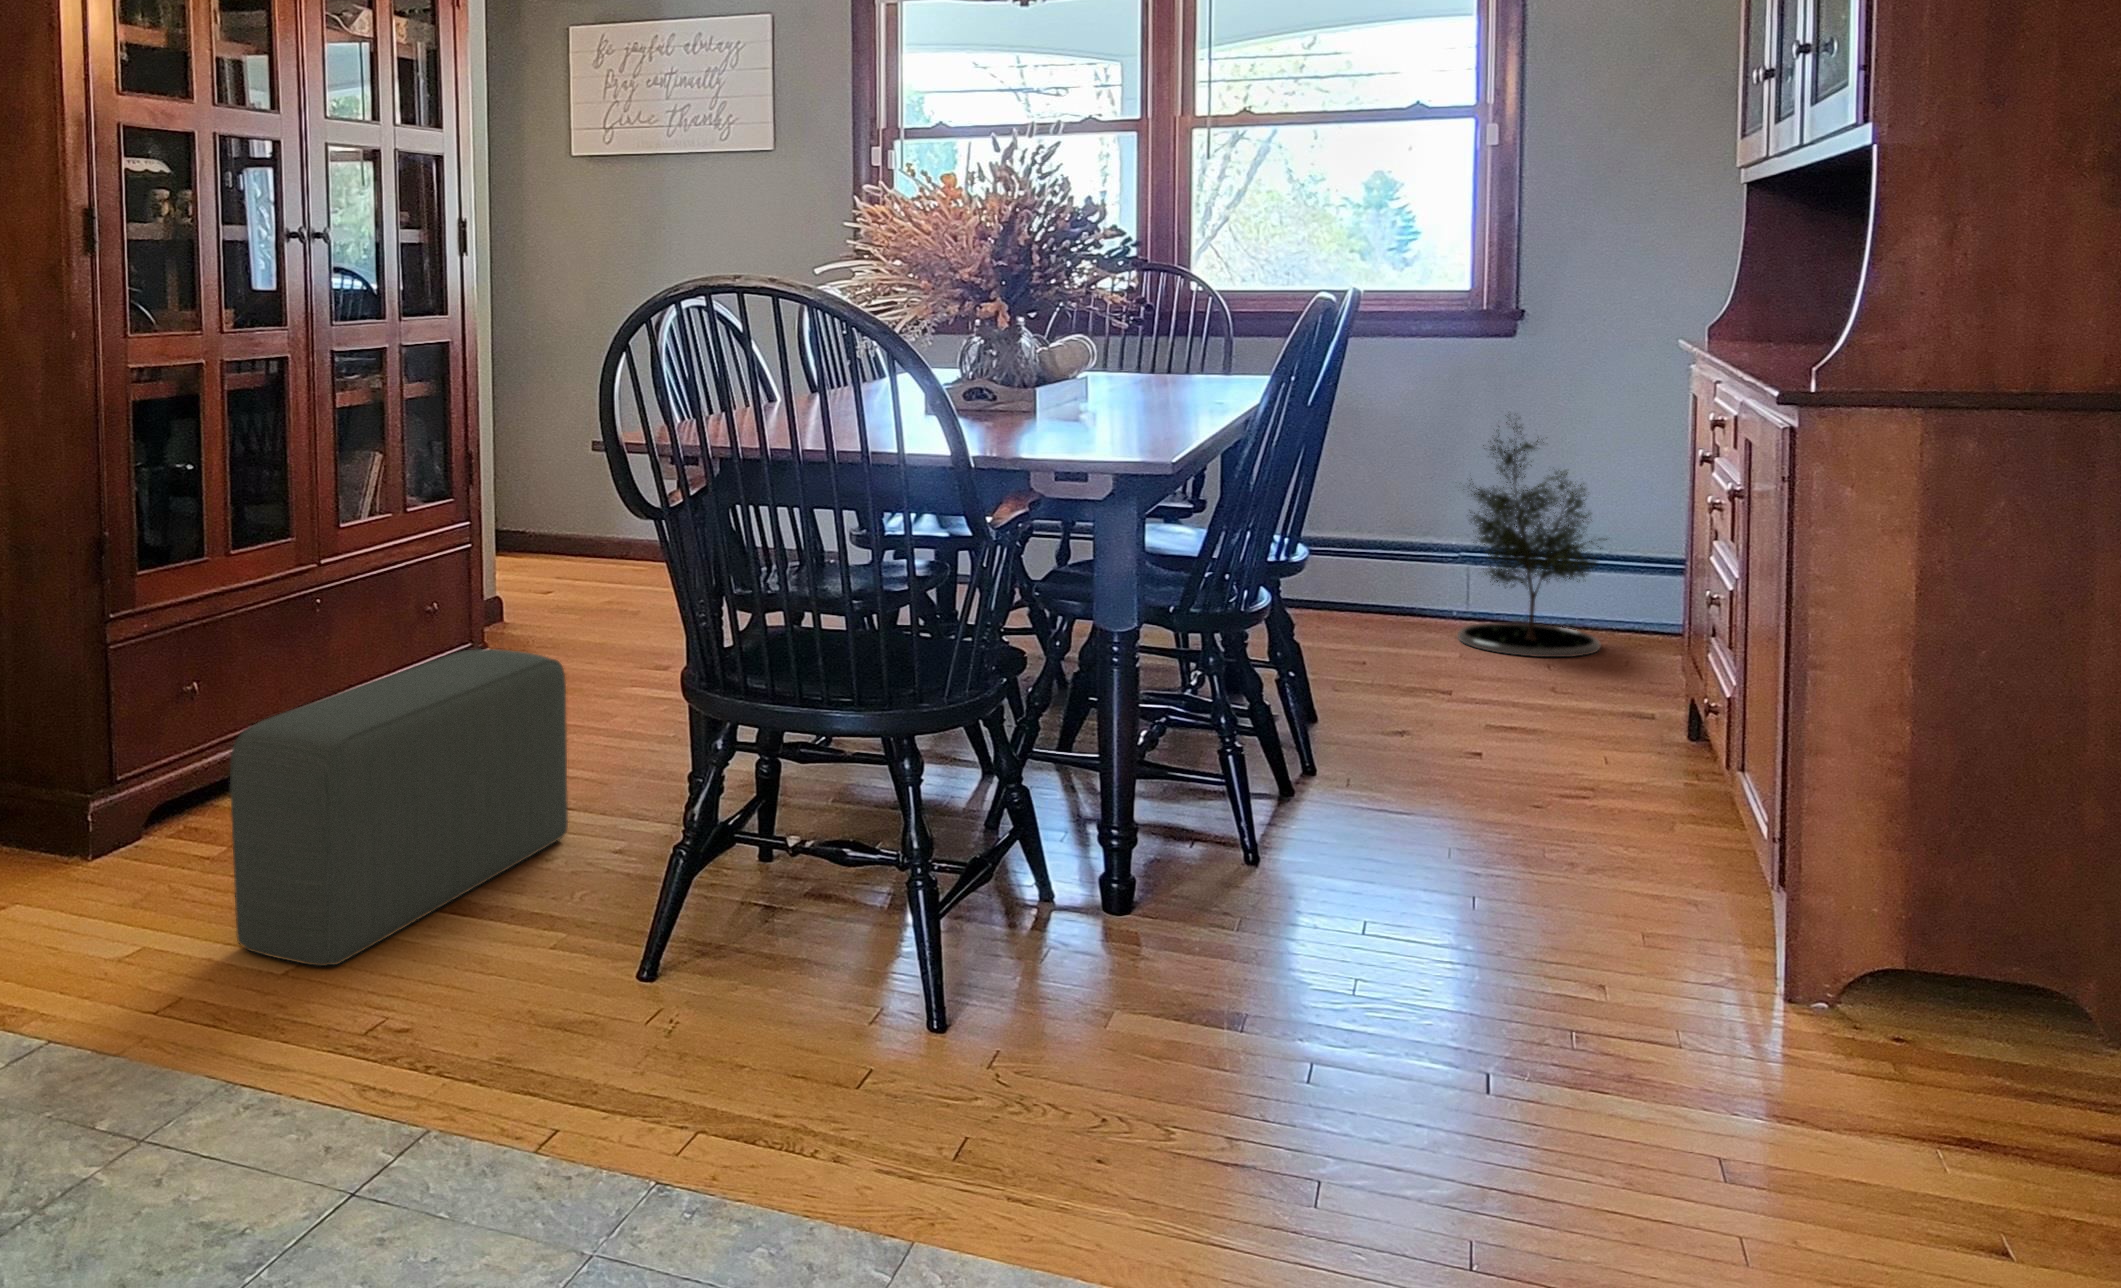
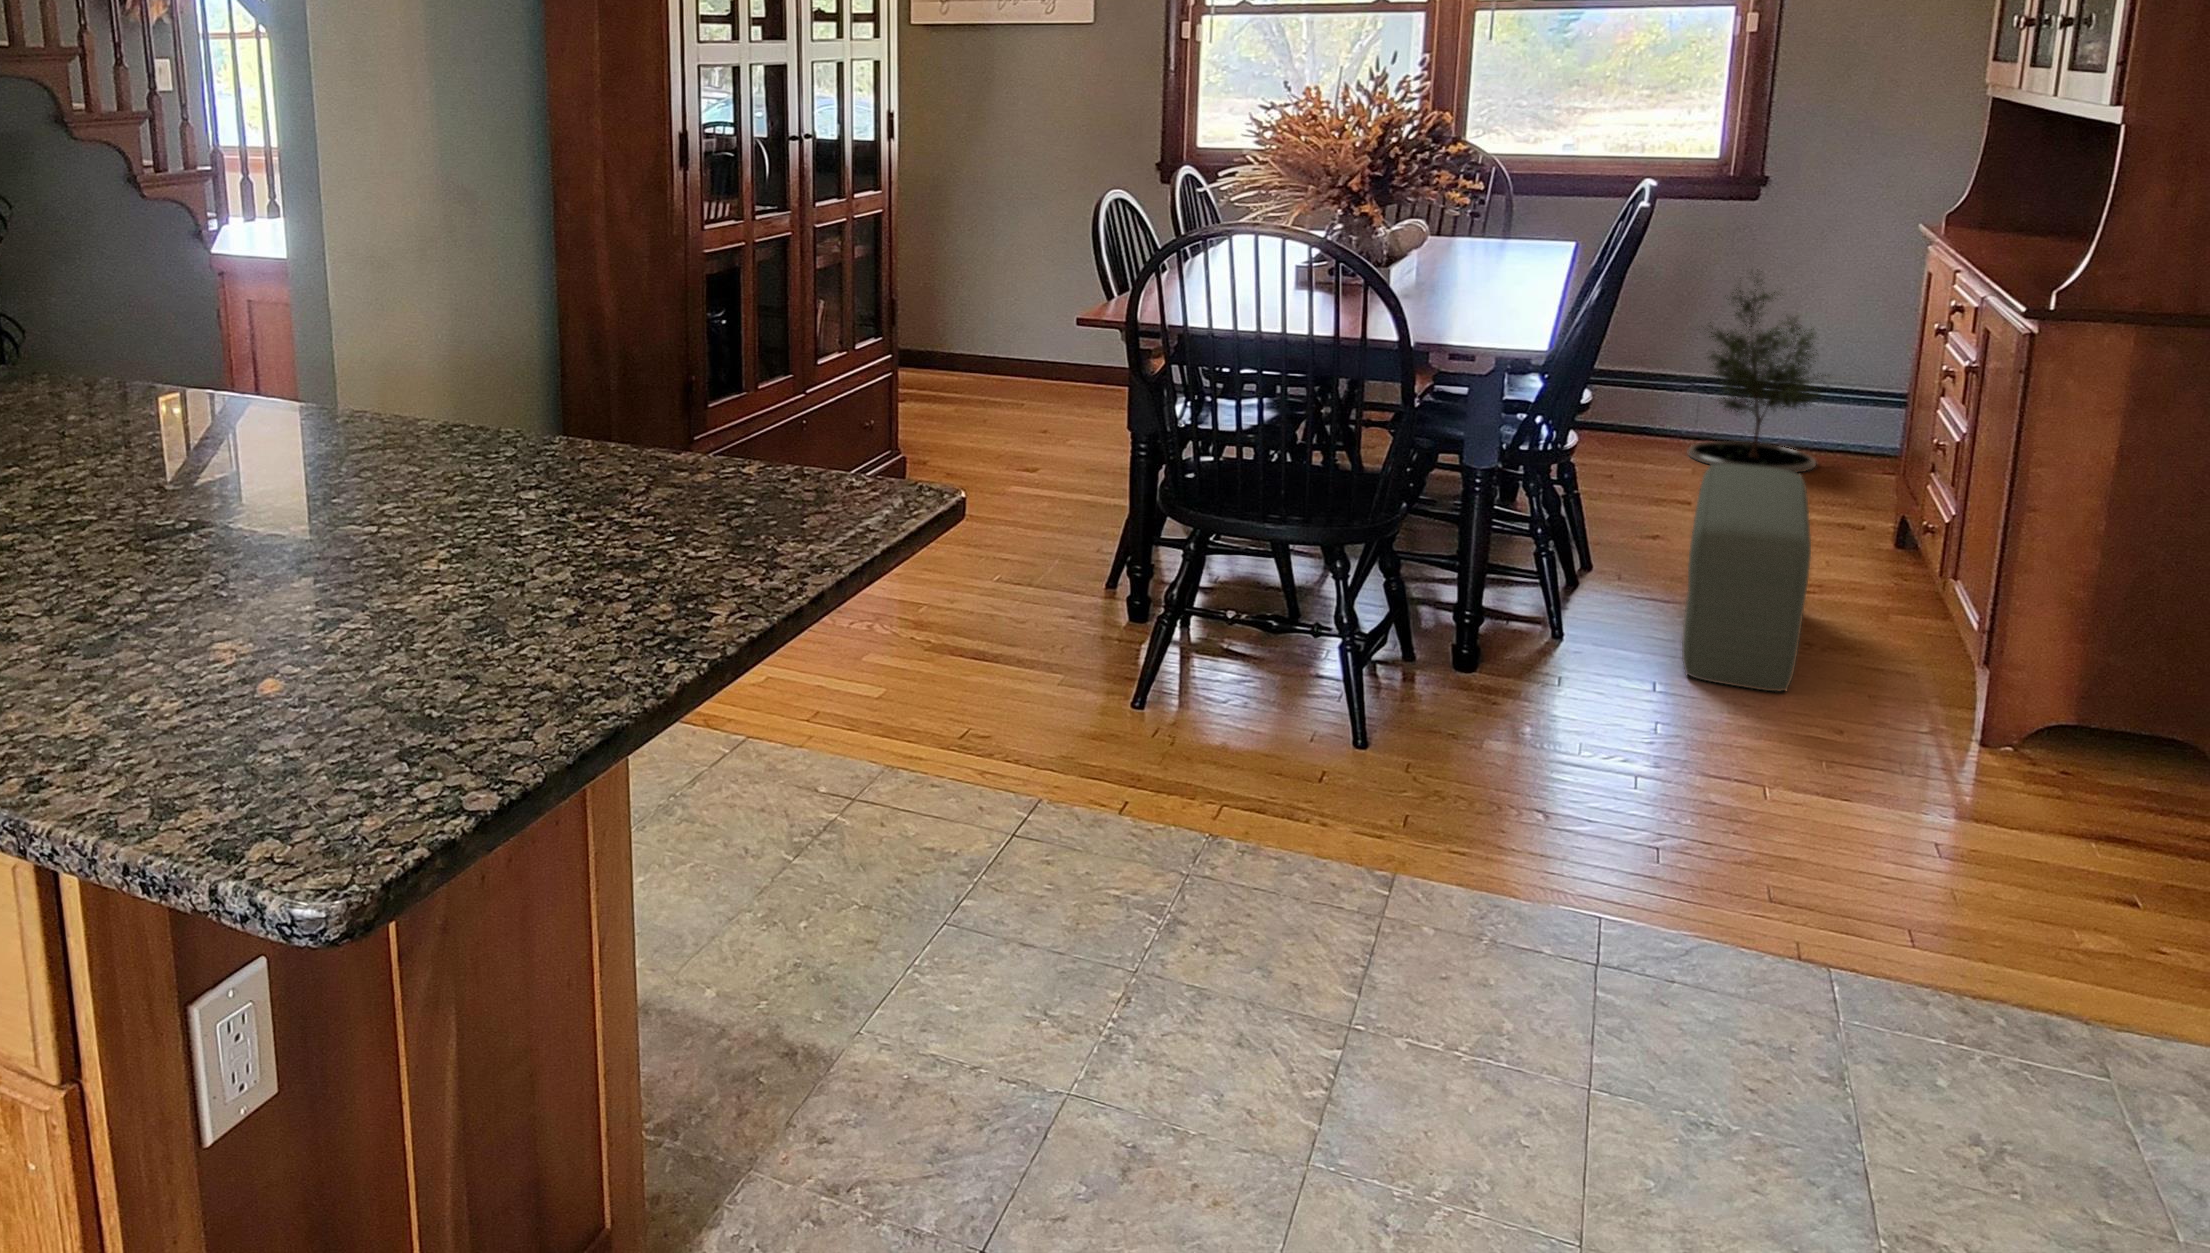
pouf: present [230,649,568,966] -> present [1682,464,1811,691]

